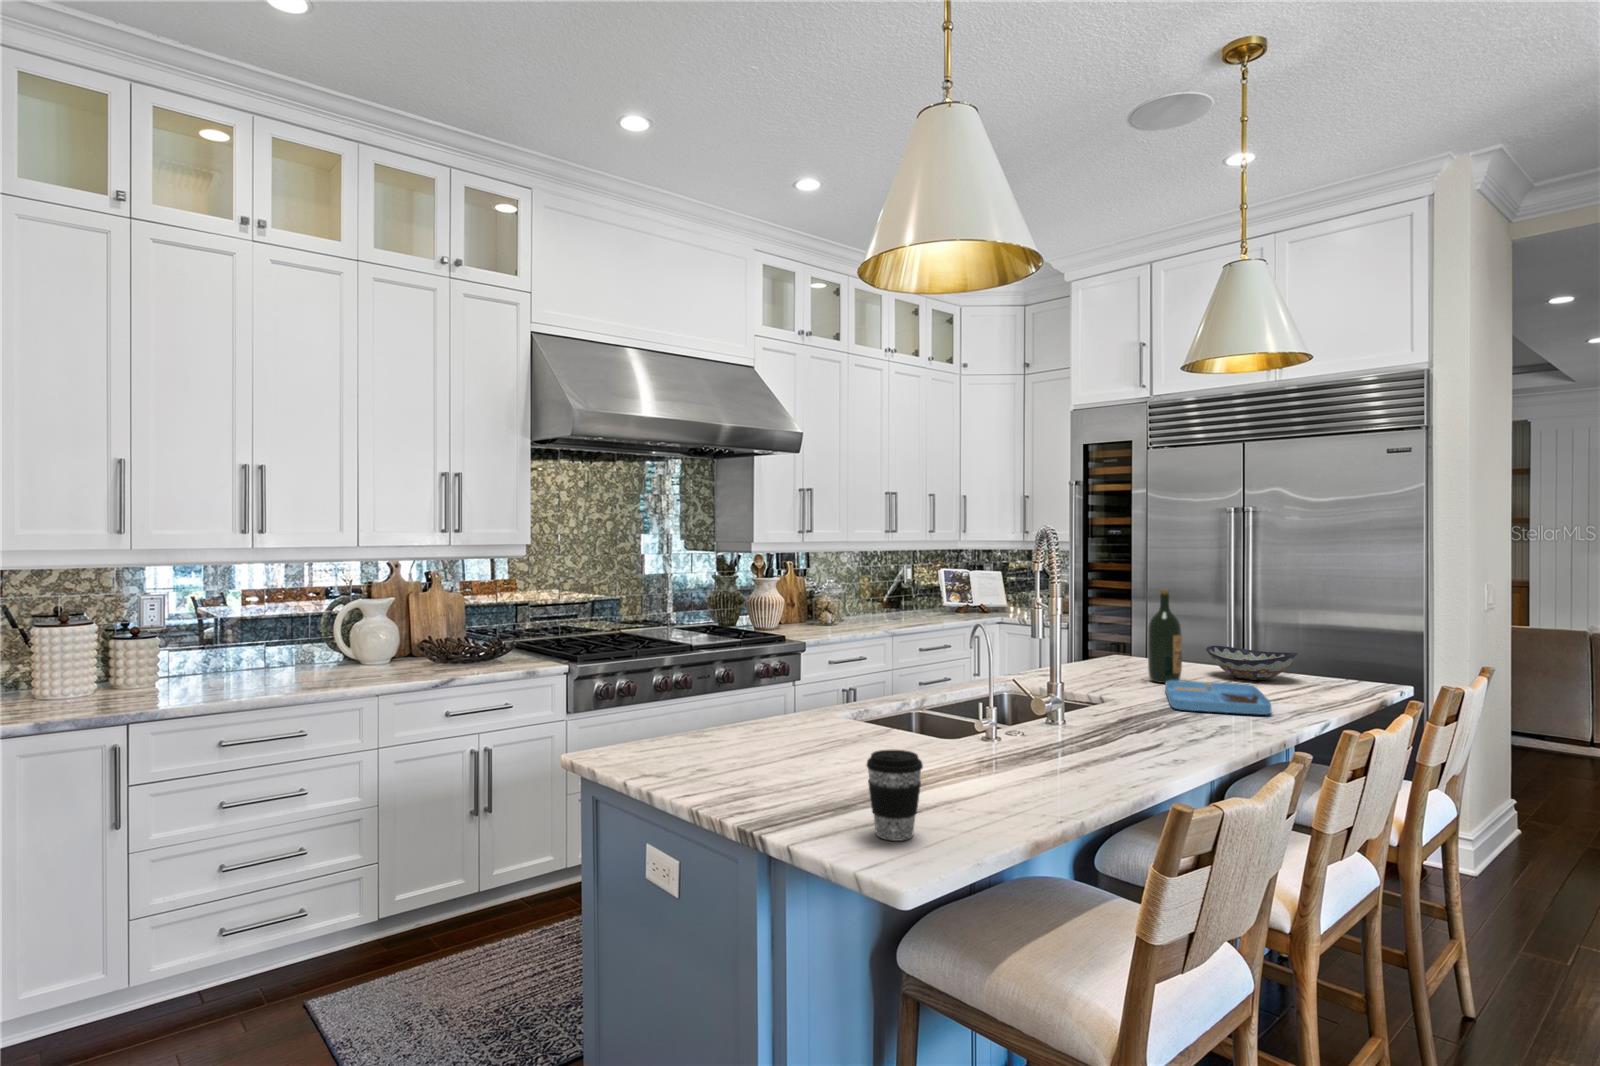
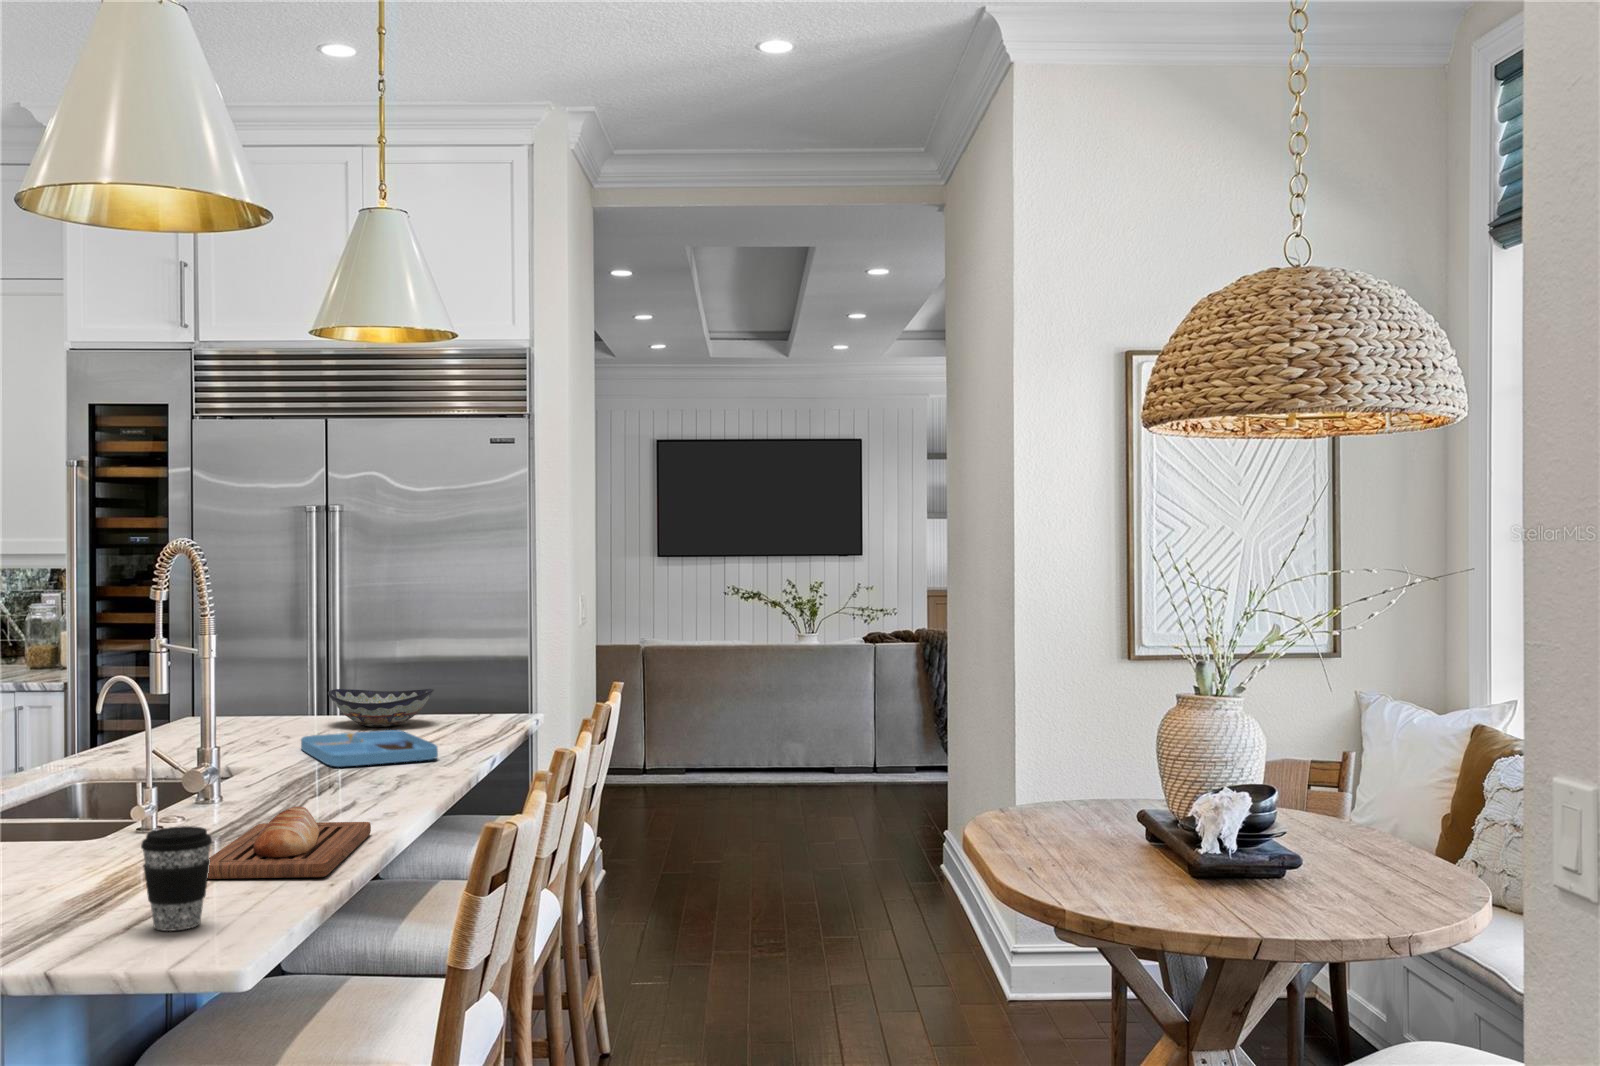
wine bottle: present [1148,590,1182,683] -> none [268,621,311,742]
bread loaf: none [962,743,1141,814] -> present [208,807,371,879]

